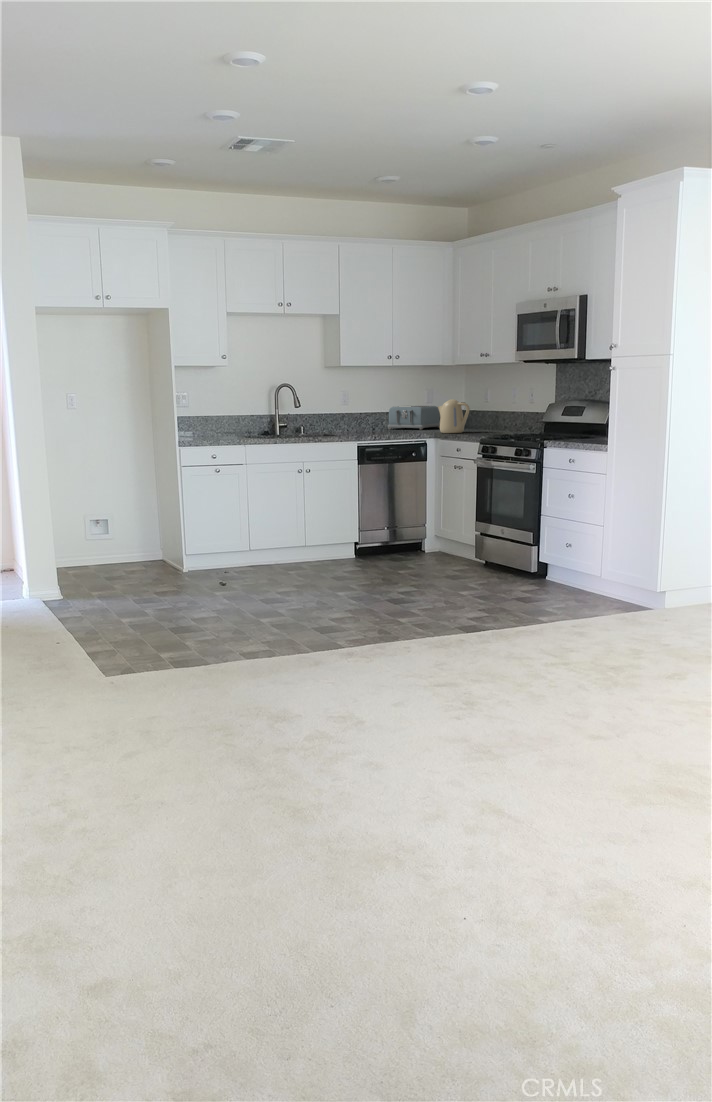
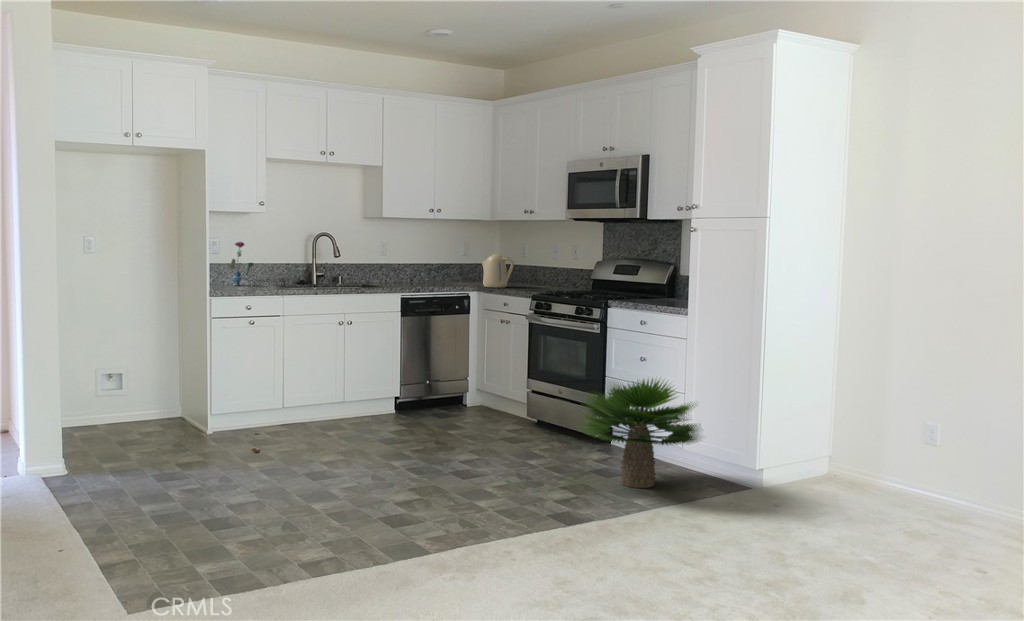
vase: none [196,396,220,438] -> present [228,242,254,285]
toaster: present [388,406,440,430] -> none [424,258,474,282]
potted plant: none [492,509,617,613] -> present [580,379,698,488]

